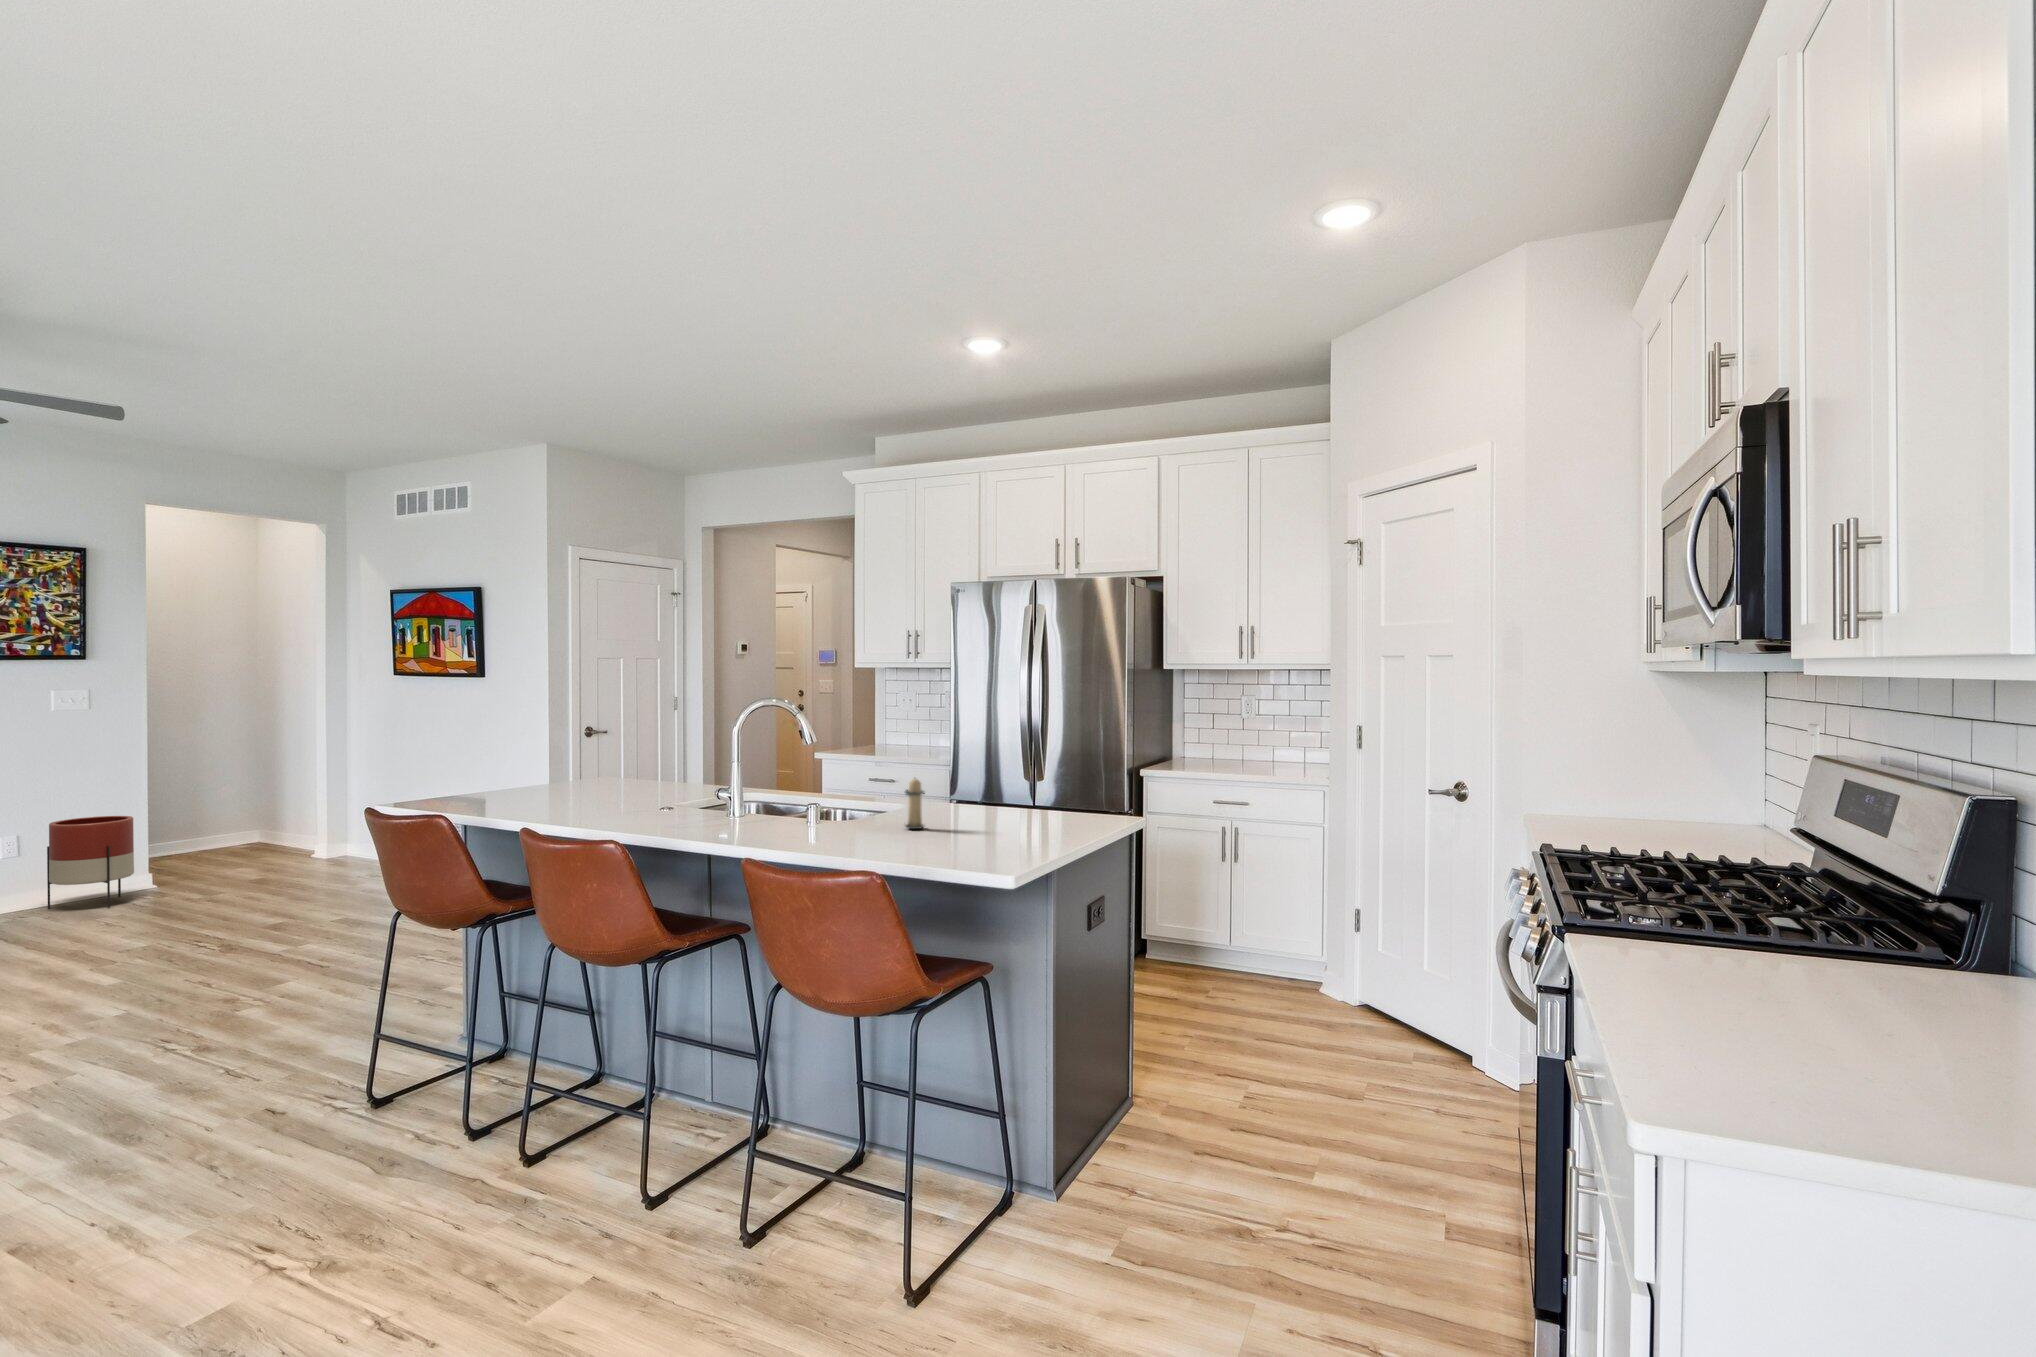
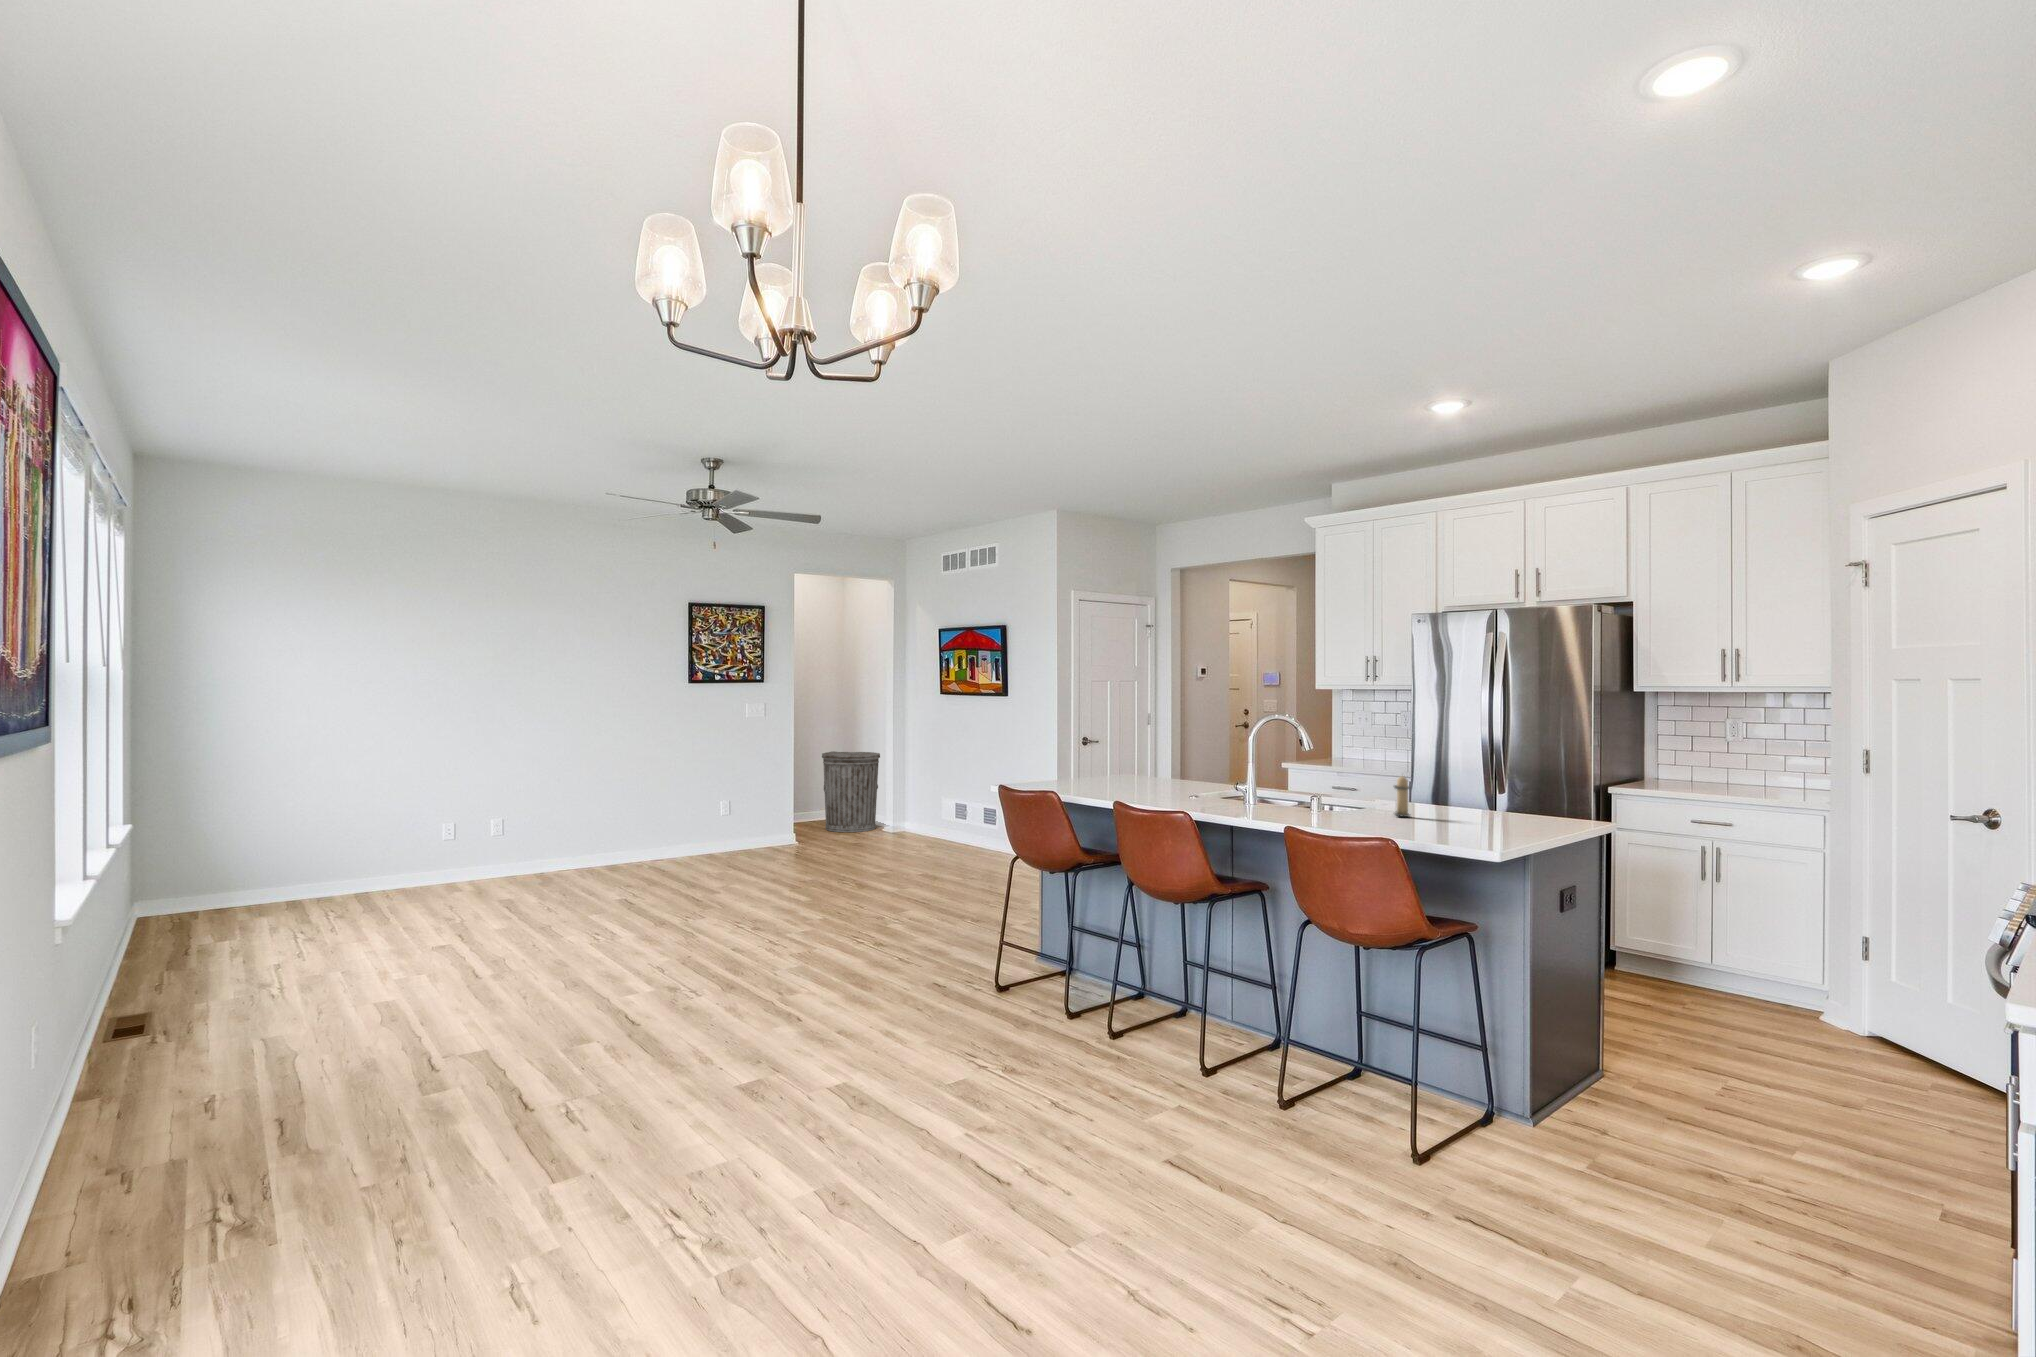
trash can: none [206,754,306,866] -> present [822,751,880,832]
planter: present [47,816,134,909] -> none [745,790,791,853]

